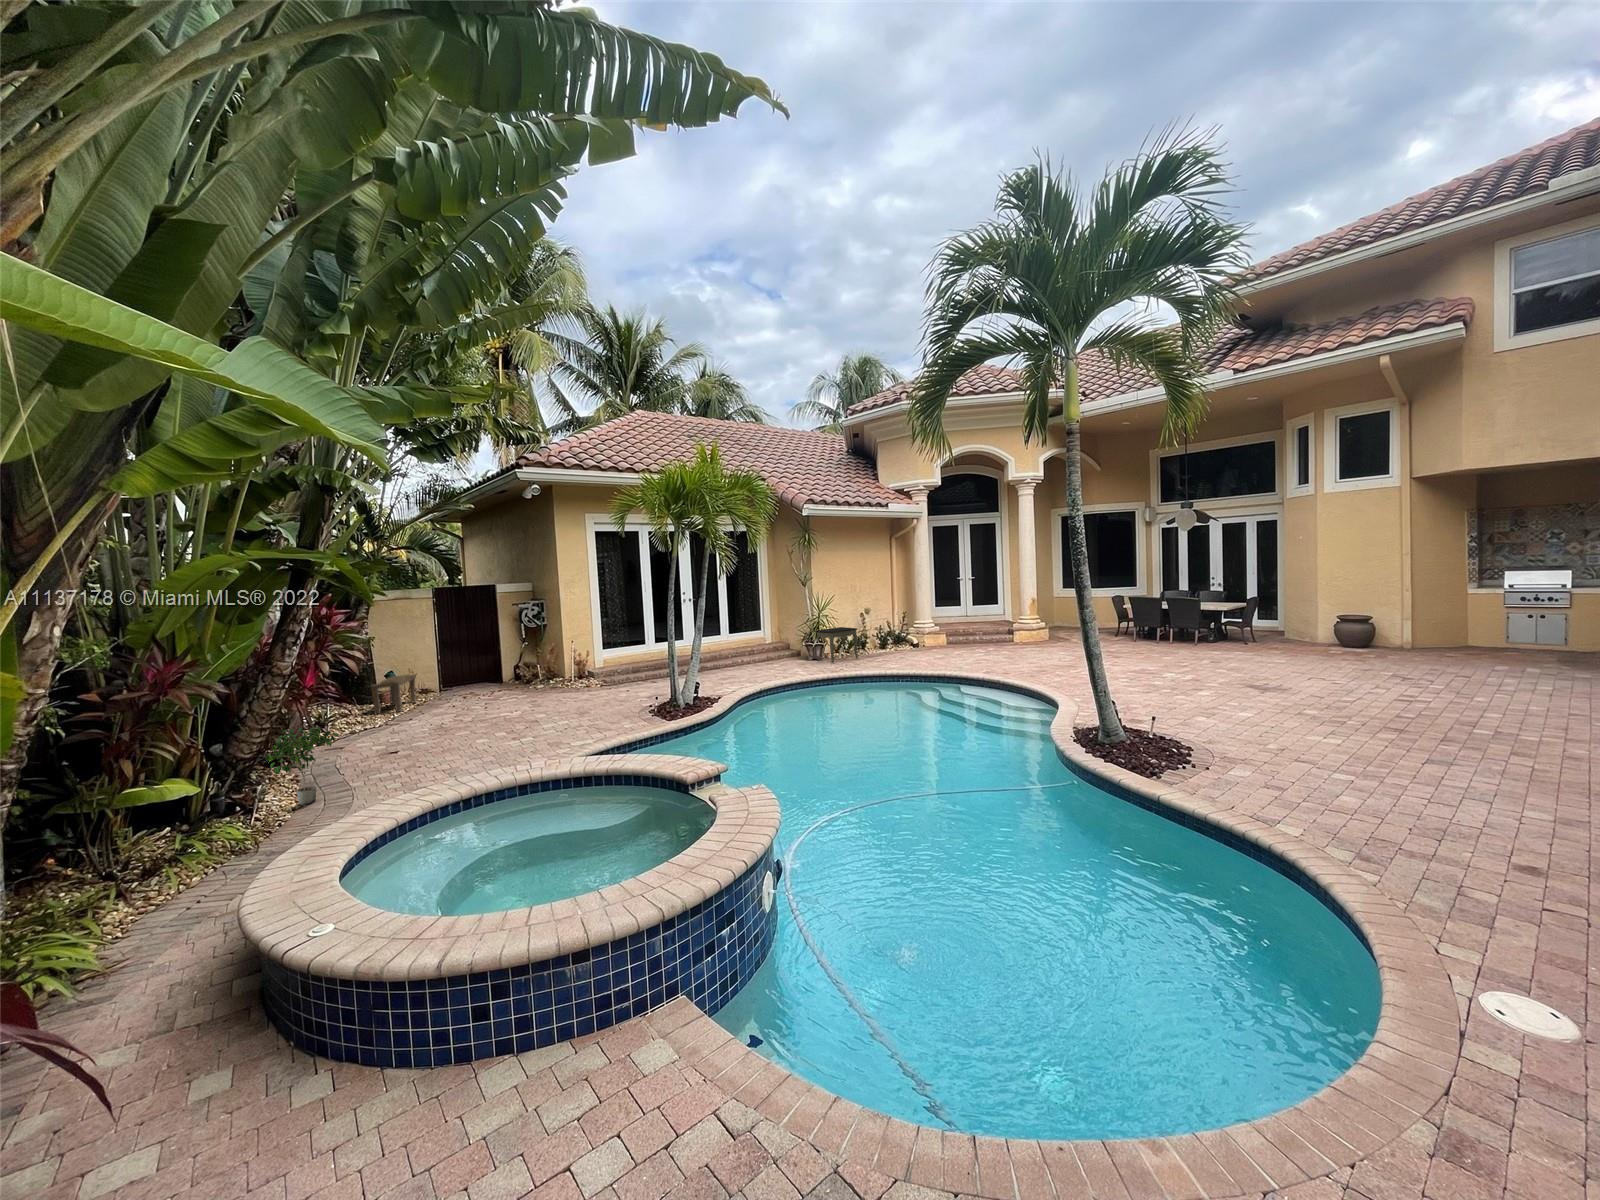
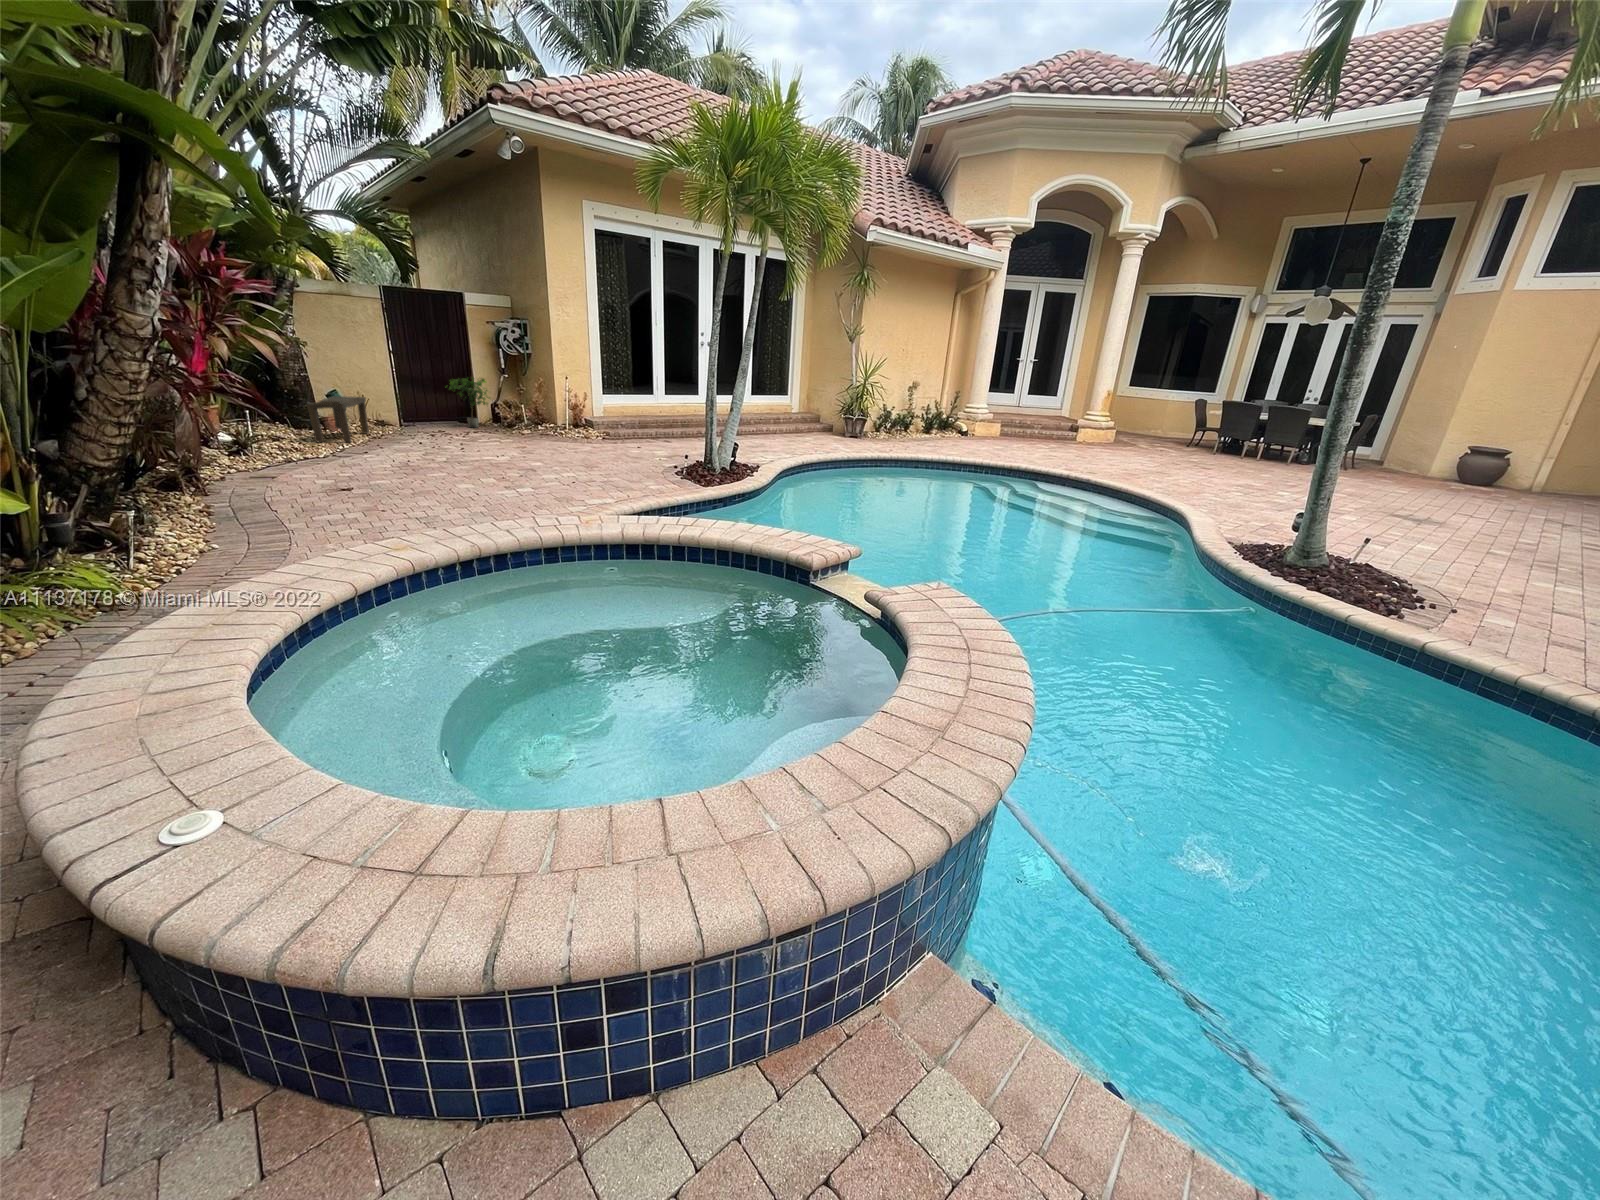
side table: present [815,627,858,663] -> none [855,401,908,443]
potted plant: present [265,727,338,805] -> present [449,377,490,428]

